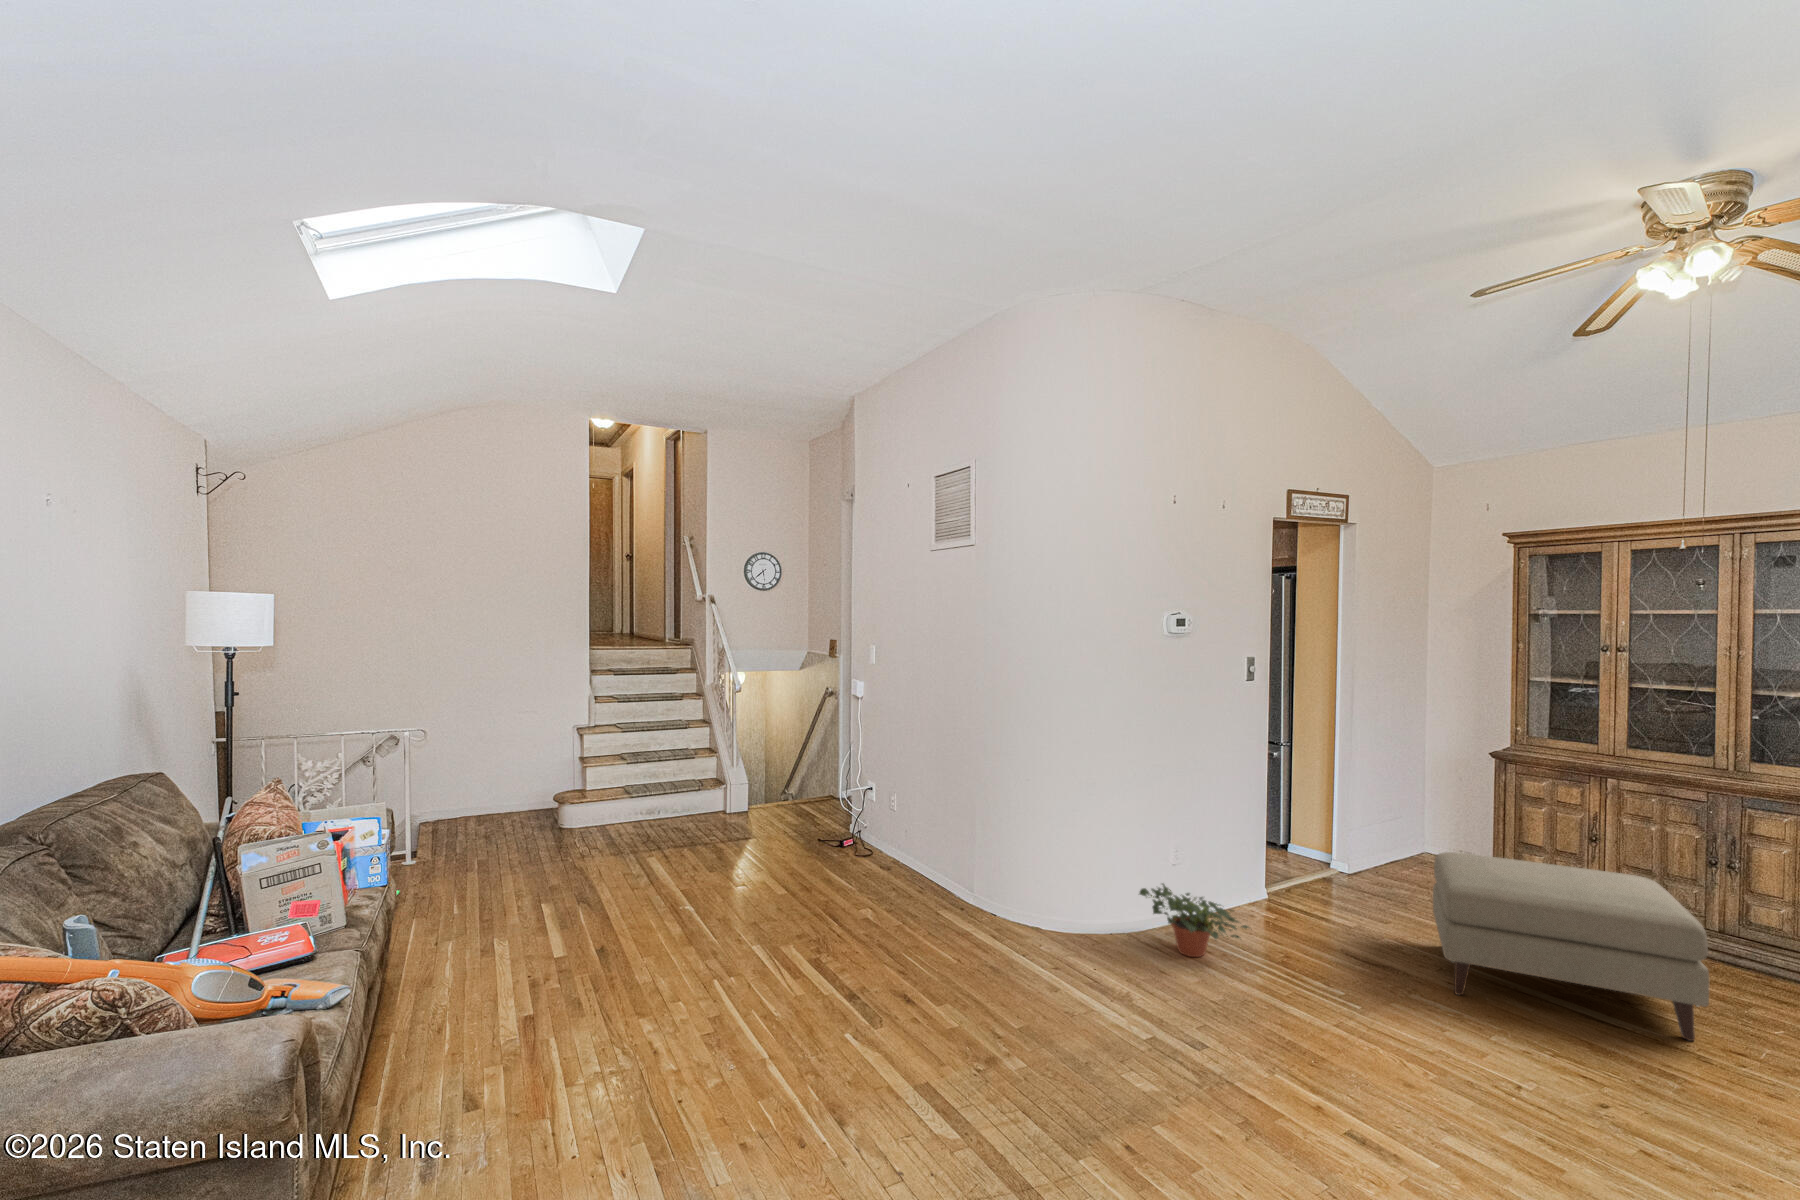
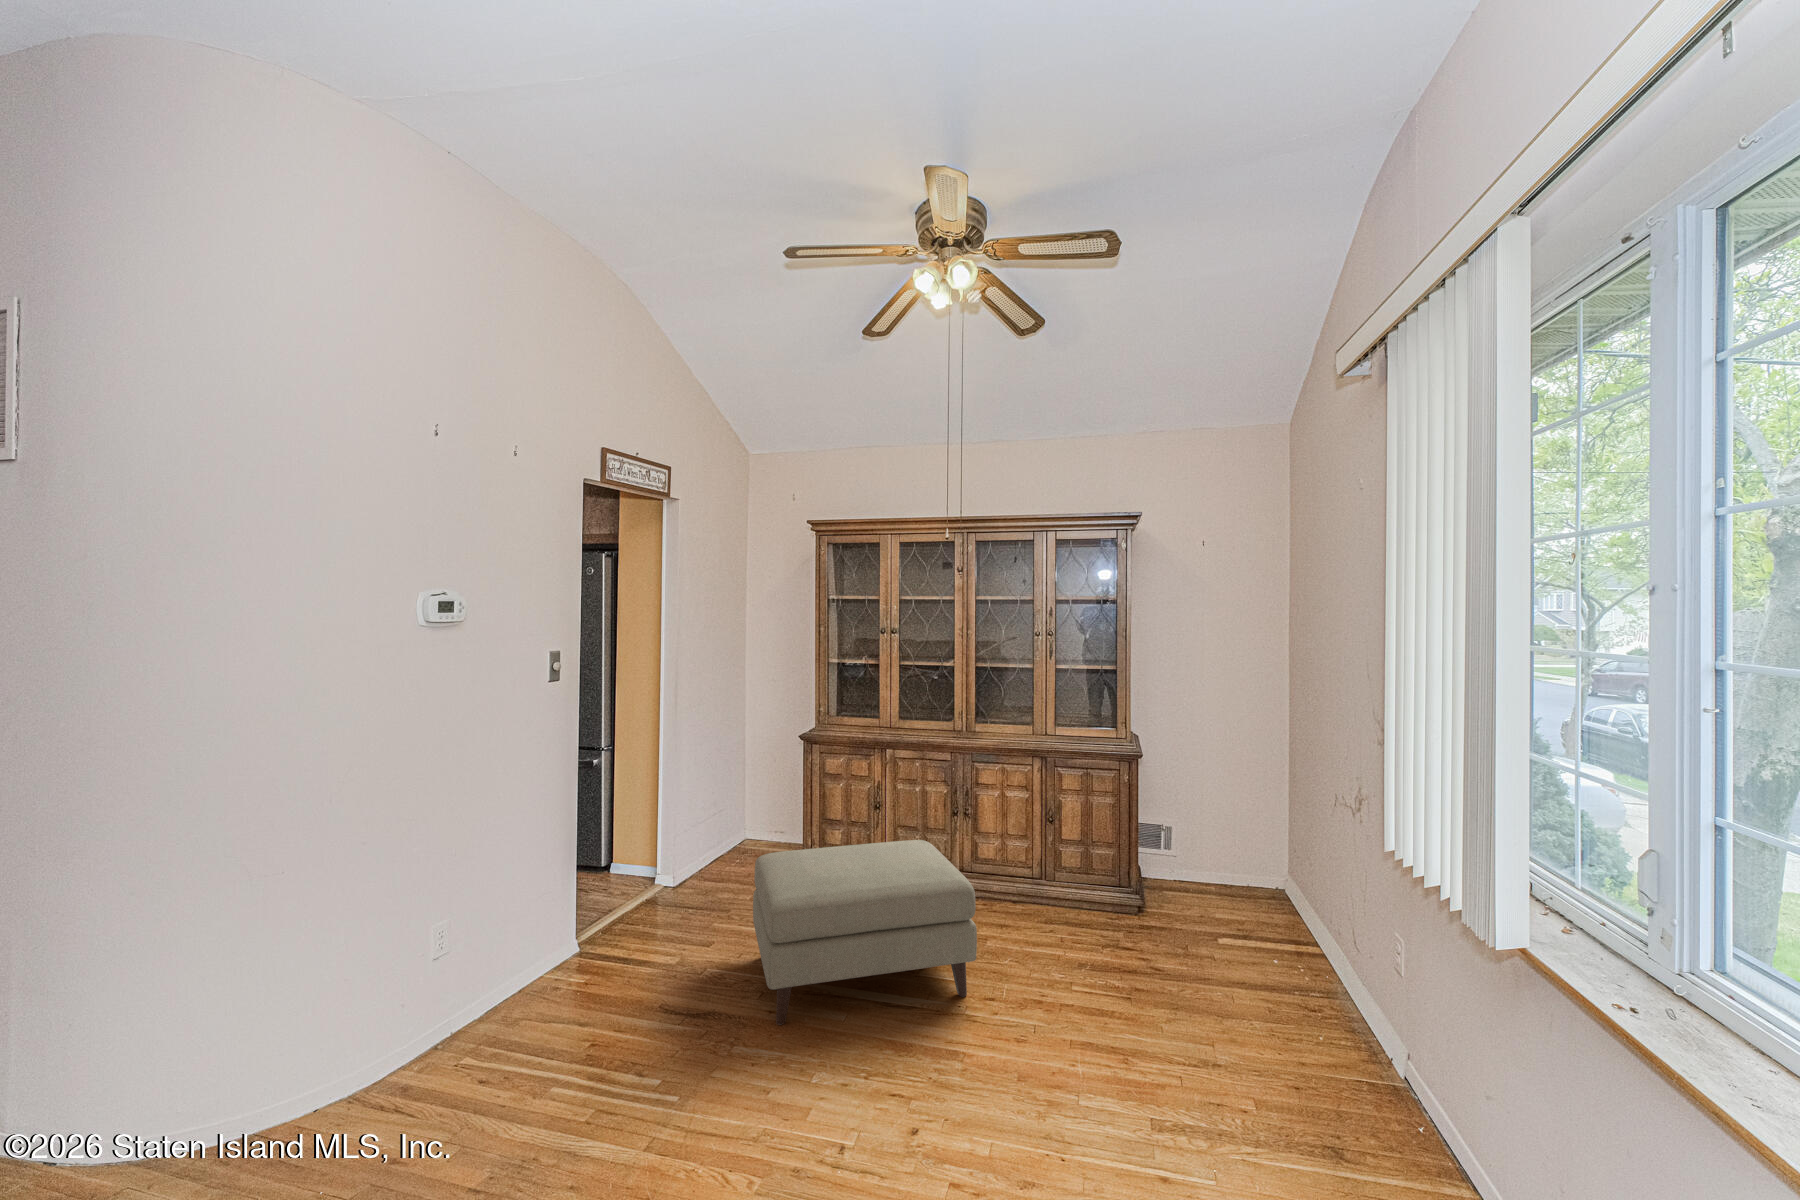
potted plant: present [1140,883,1249,957] -> none [353,998,542,1109]

